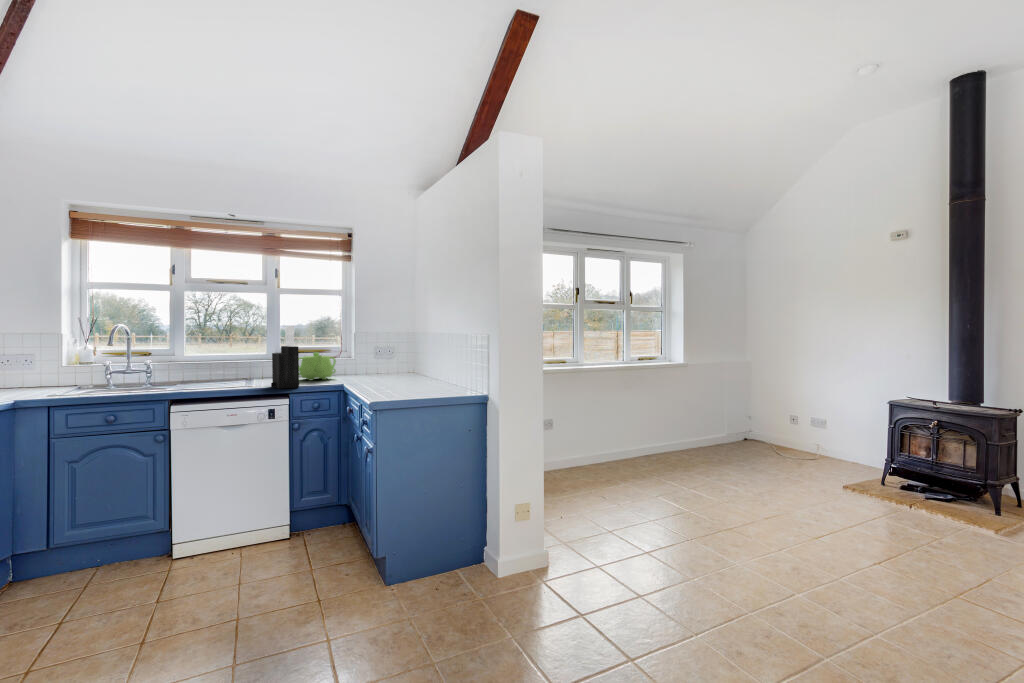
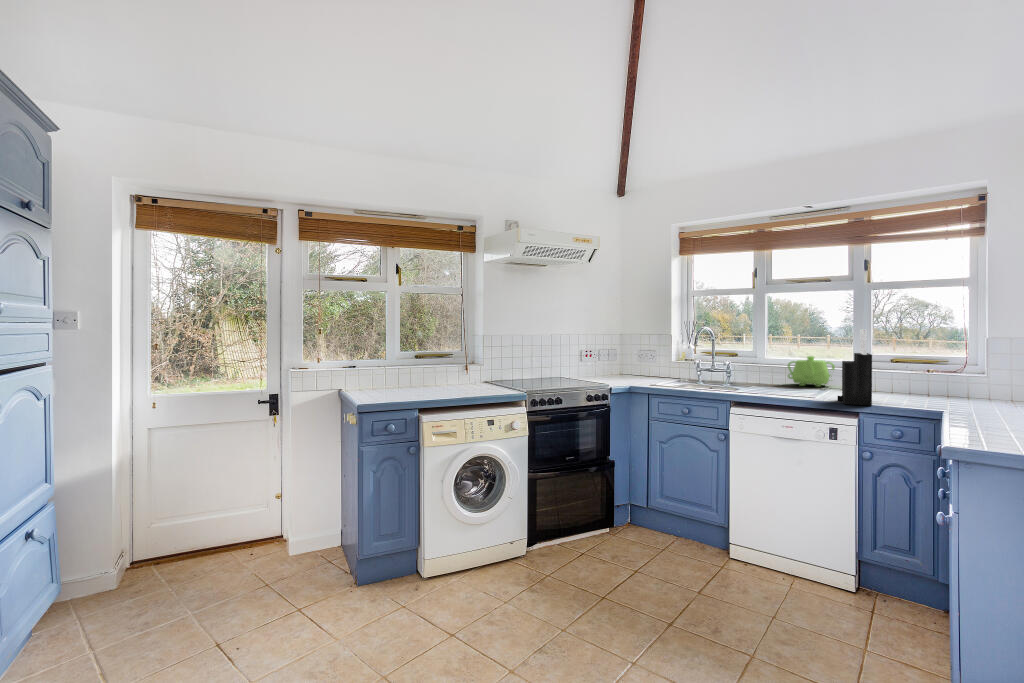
teapot: present [299,352,336,380] -> present [788,356,835,387]

